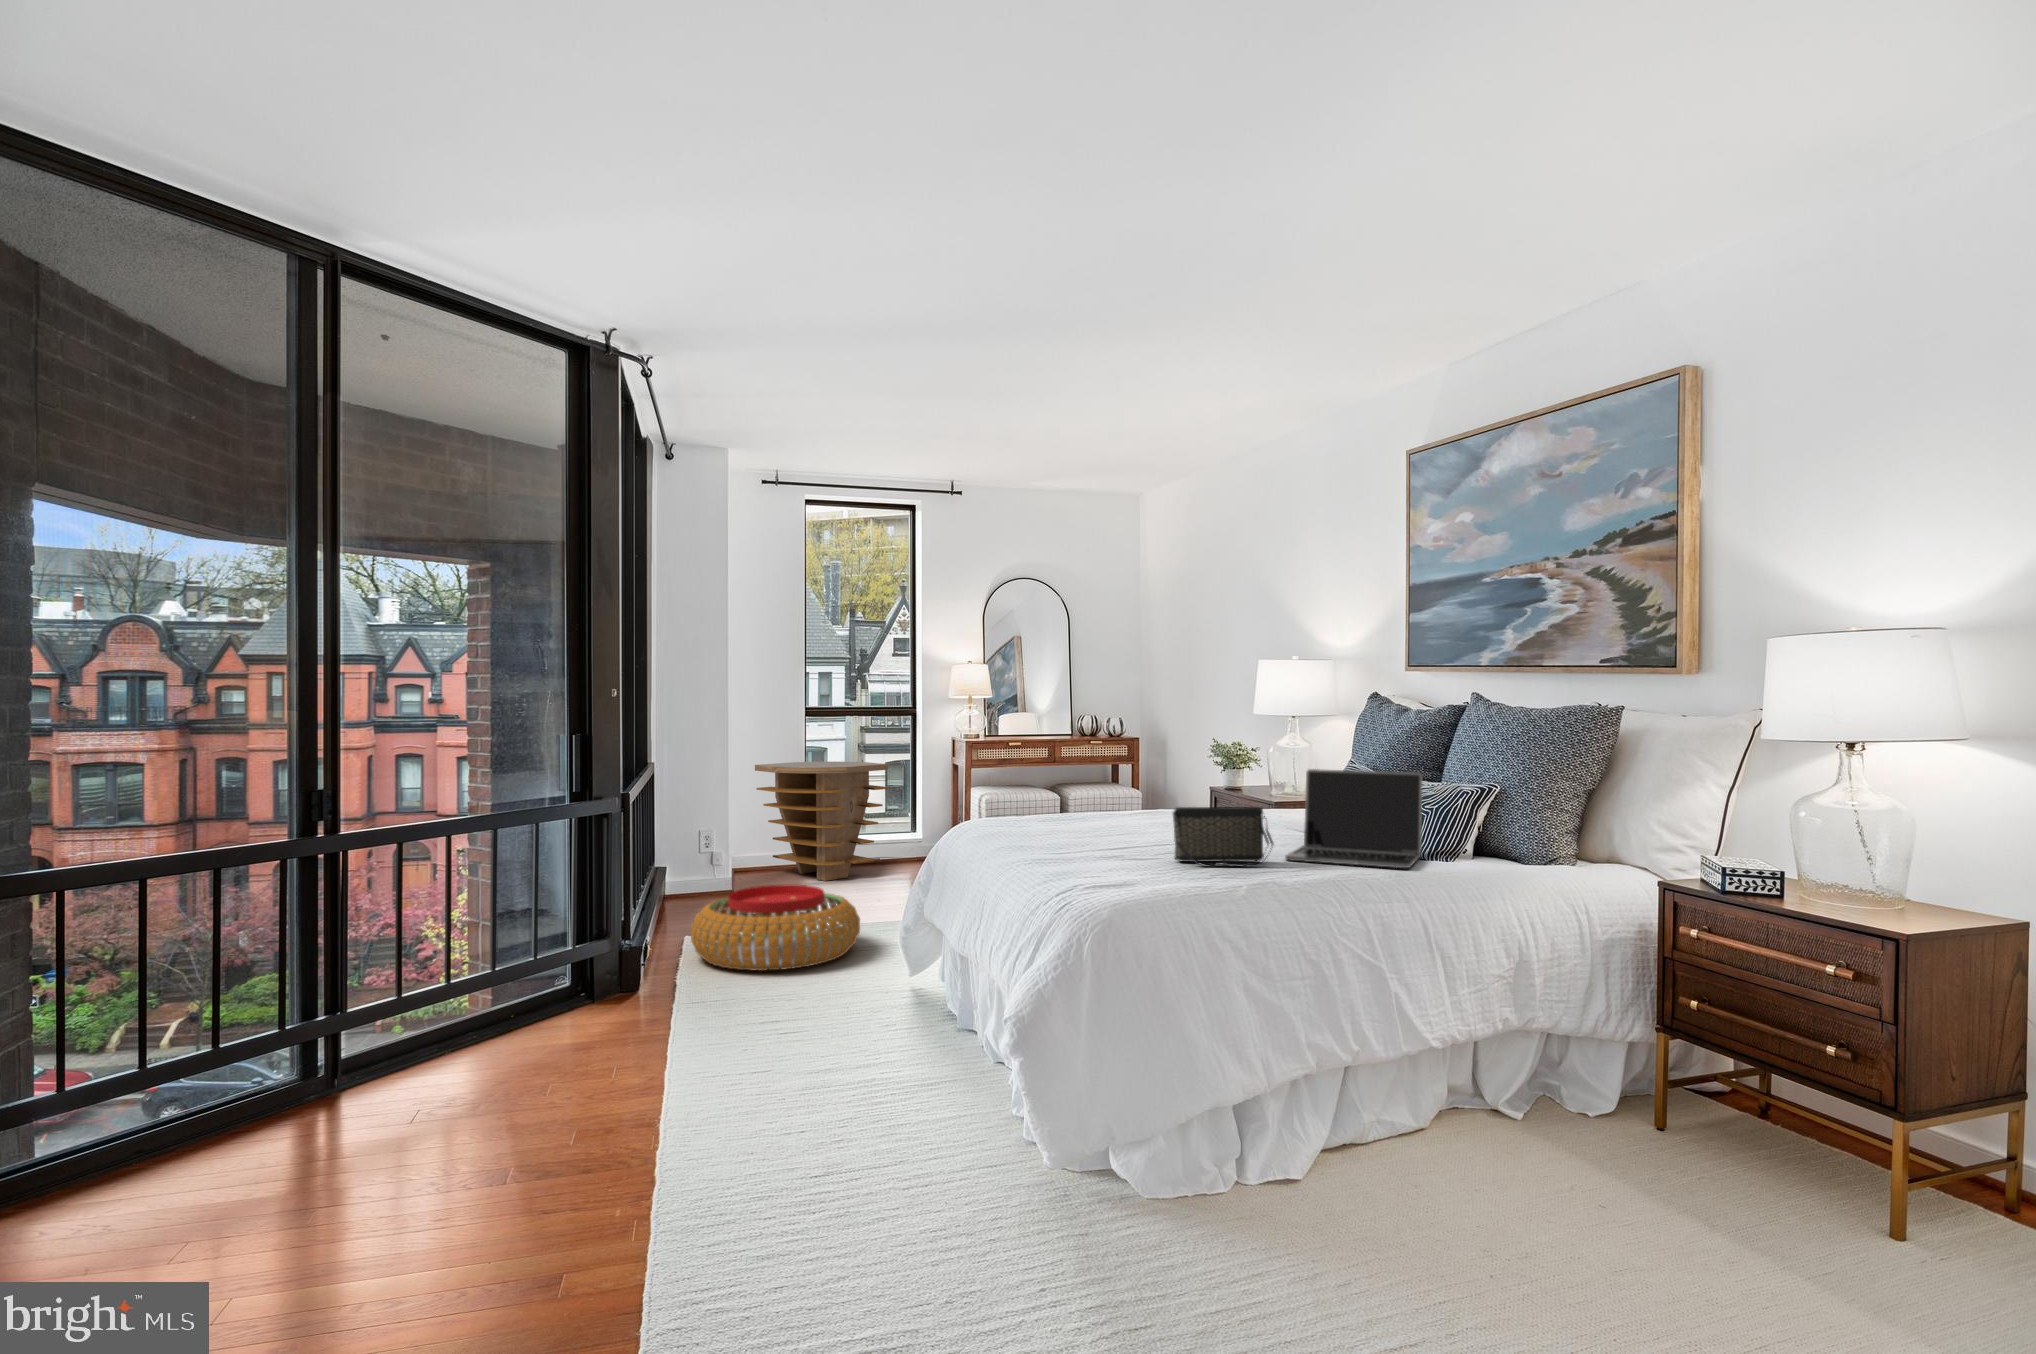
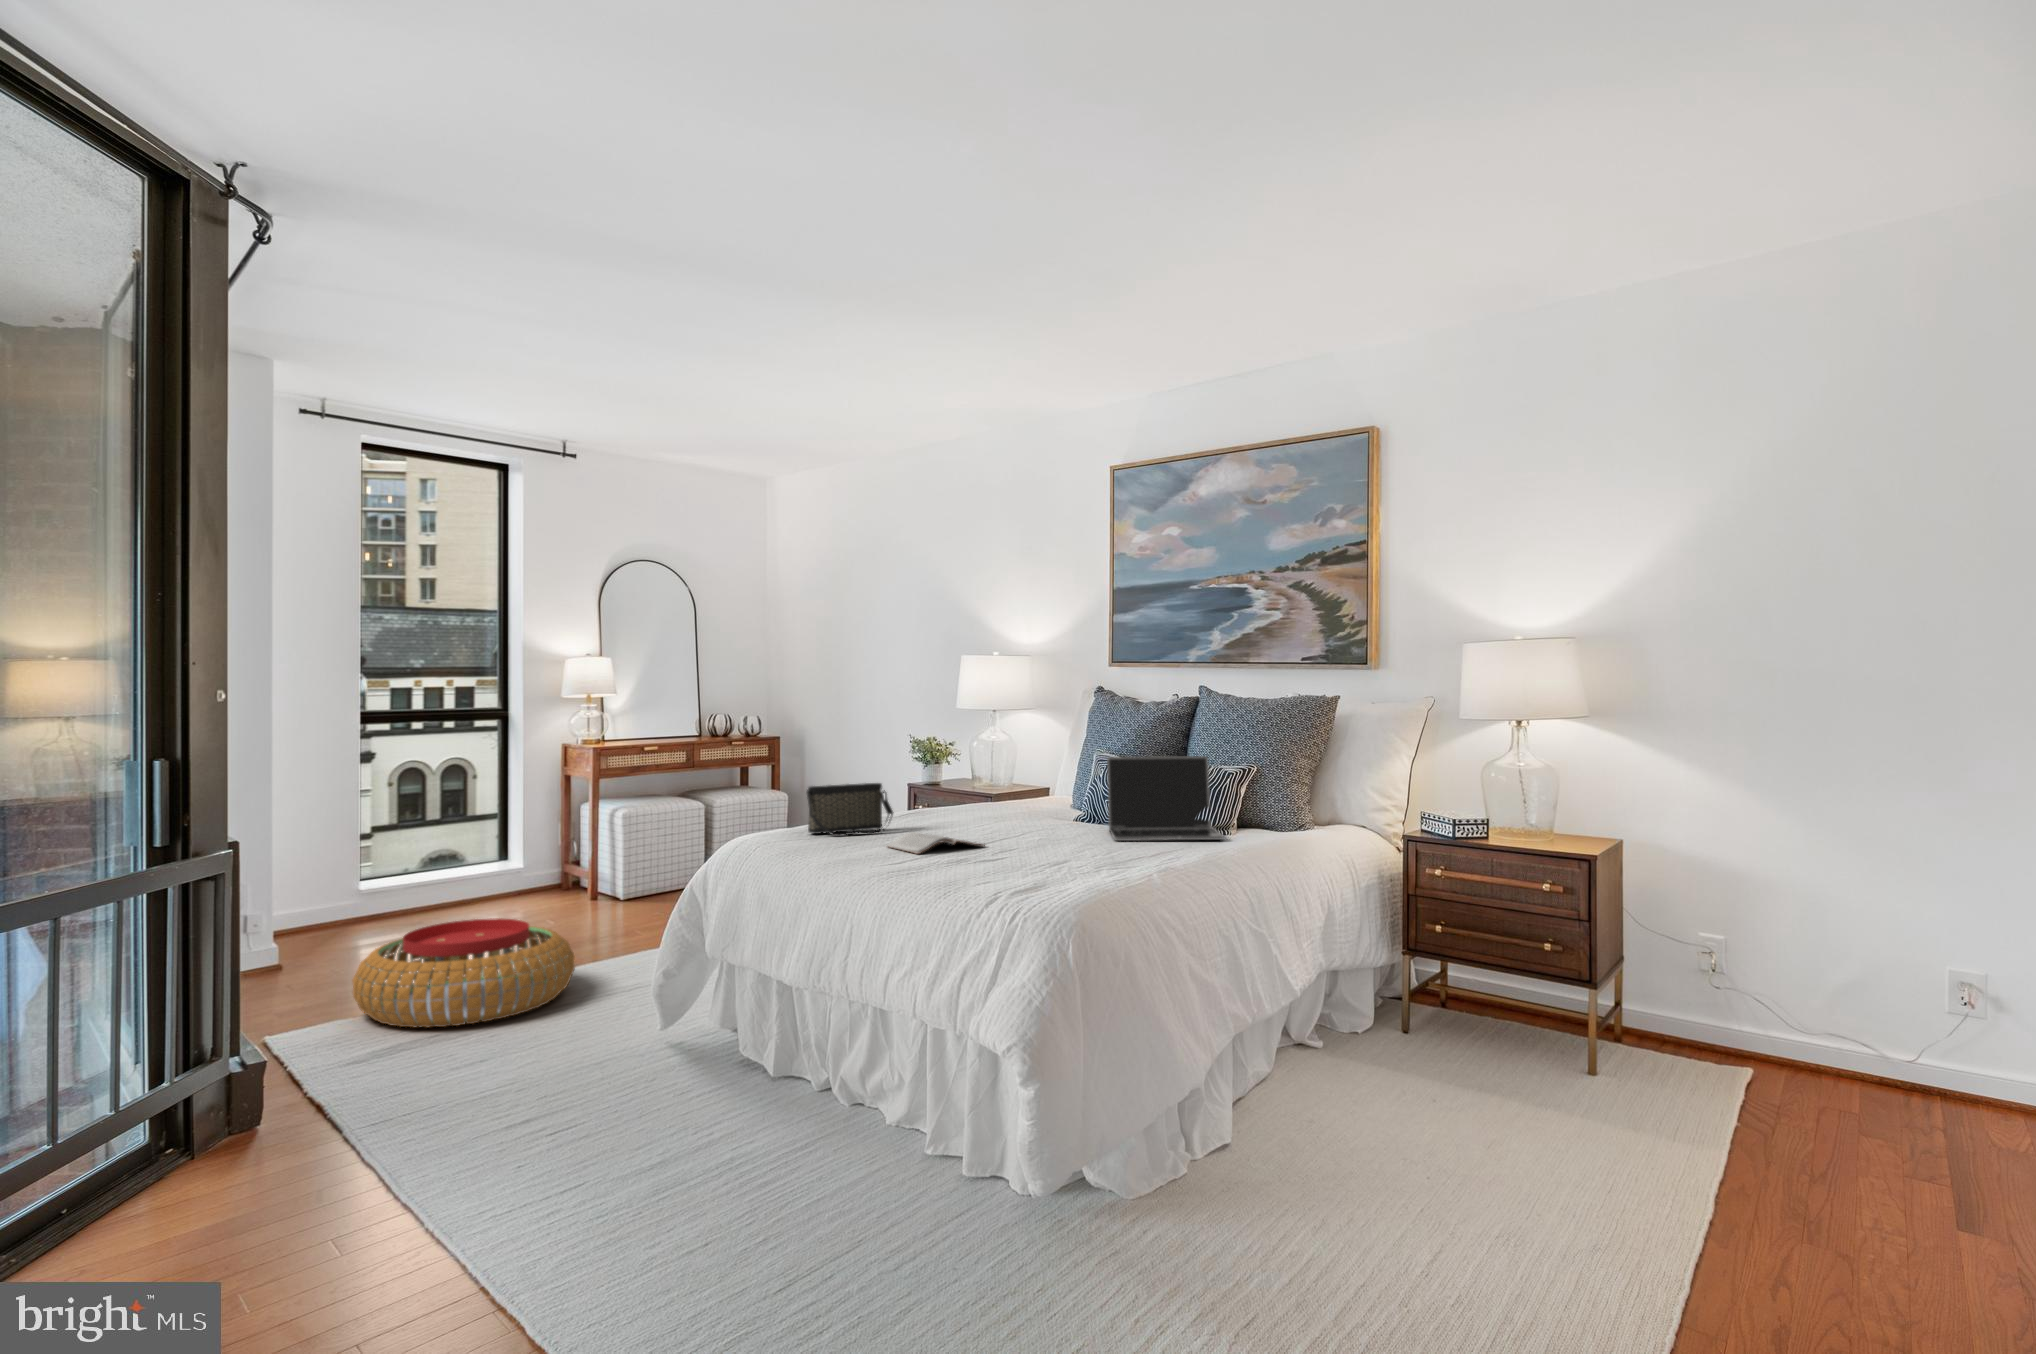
side table: present [755,762,889,881] -> none [331,773,514,916]
handbag: present [1173,807,1273,867] -> present [807,783,894,835]
magazine: none [1048,836,1140,858] -> present [887,832,985,854]

